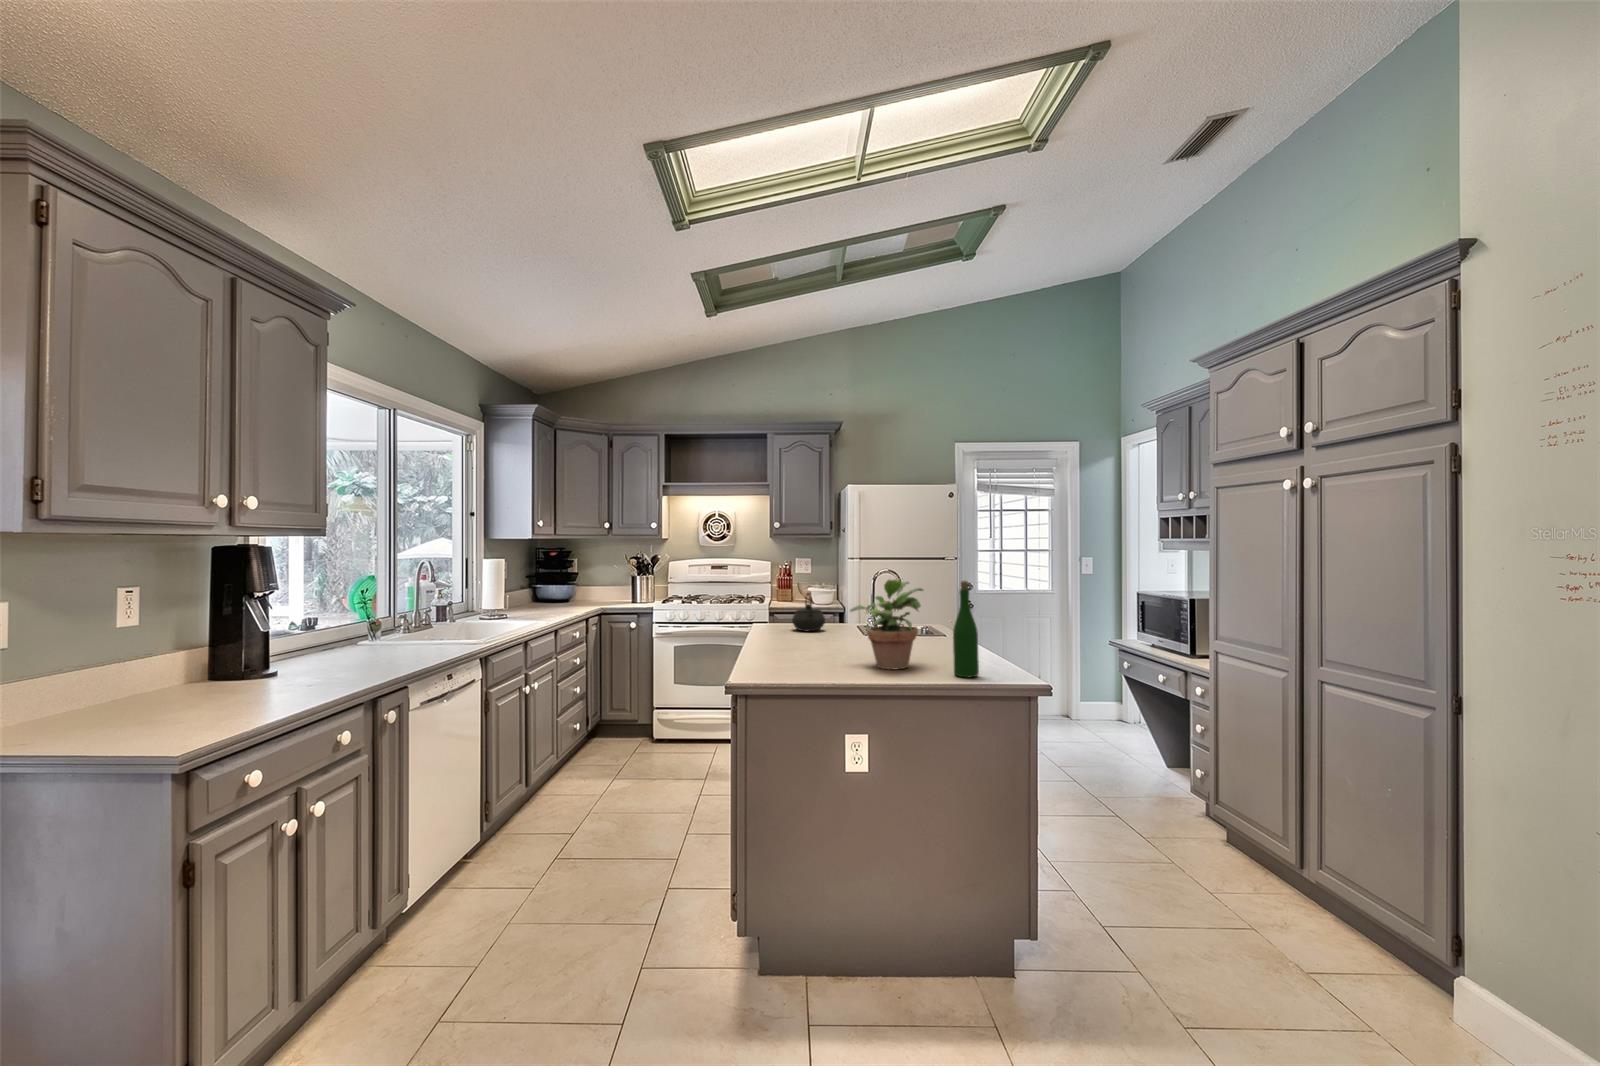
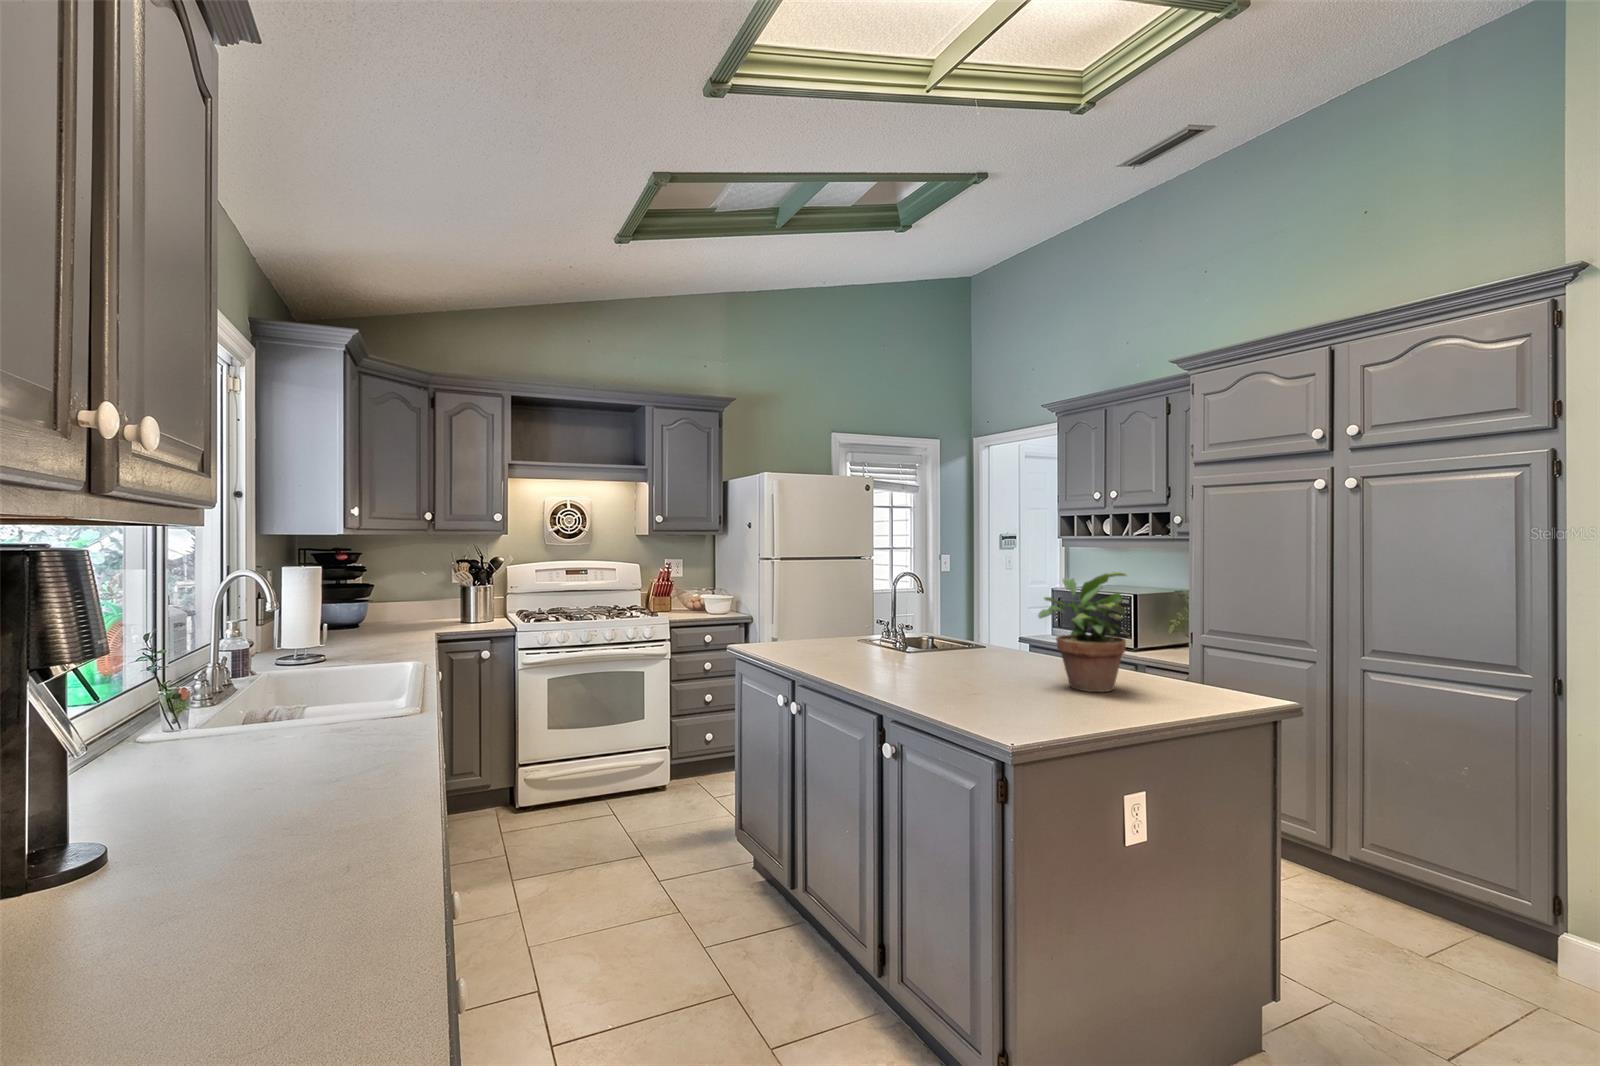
wine bottle: present [953,581,979,678] -> none [1179,574,1216,695]
kettle: present [792,593,825,631] -> none [811,598,854,648]

